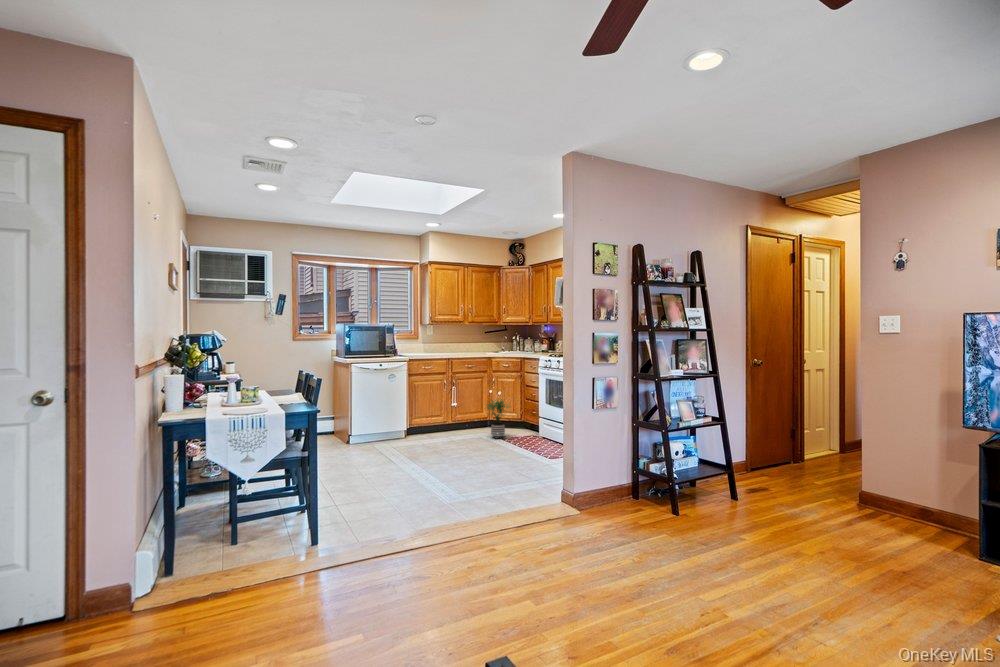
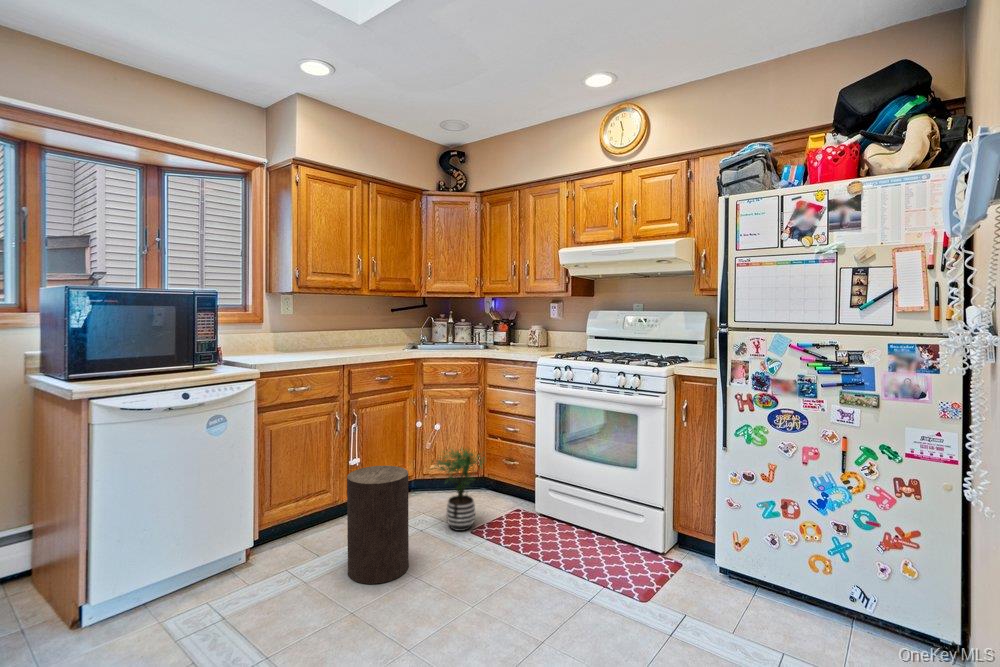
stool: none [439,401,465,447] -> present [347,466,409,584]

